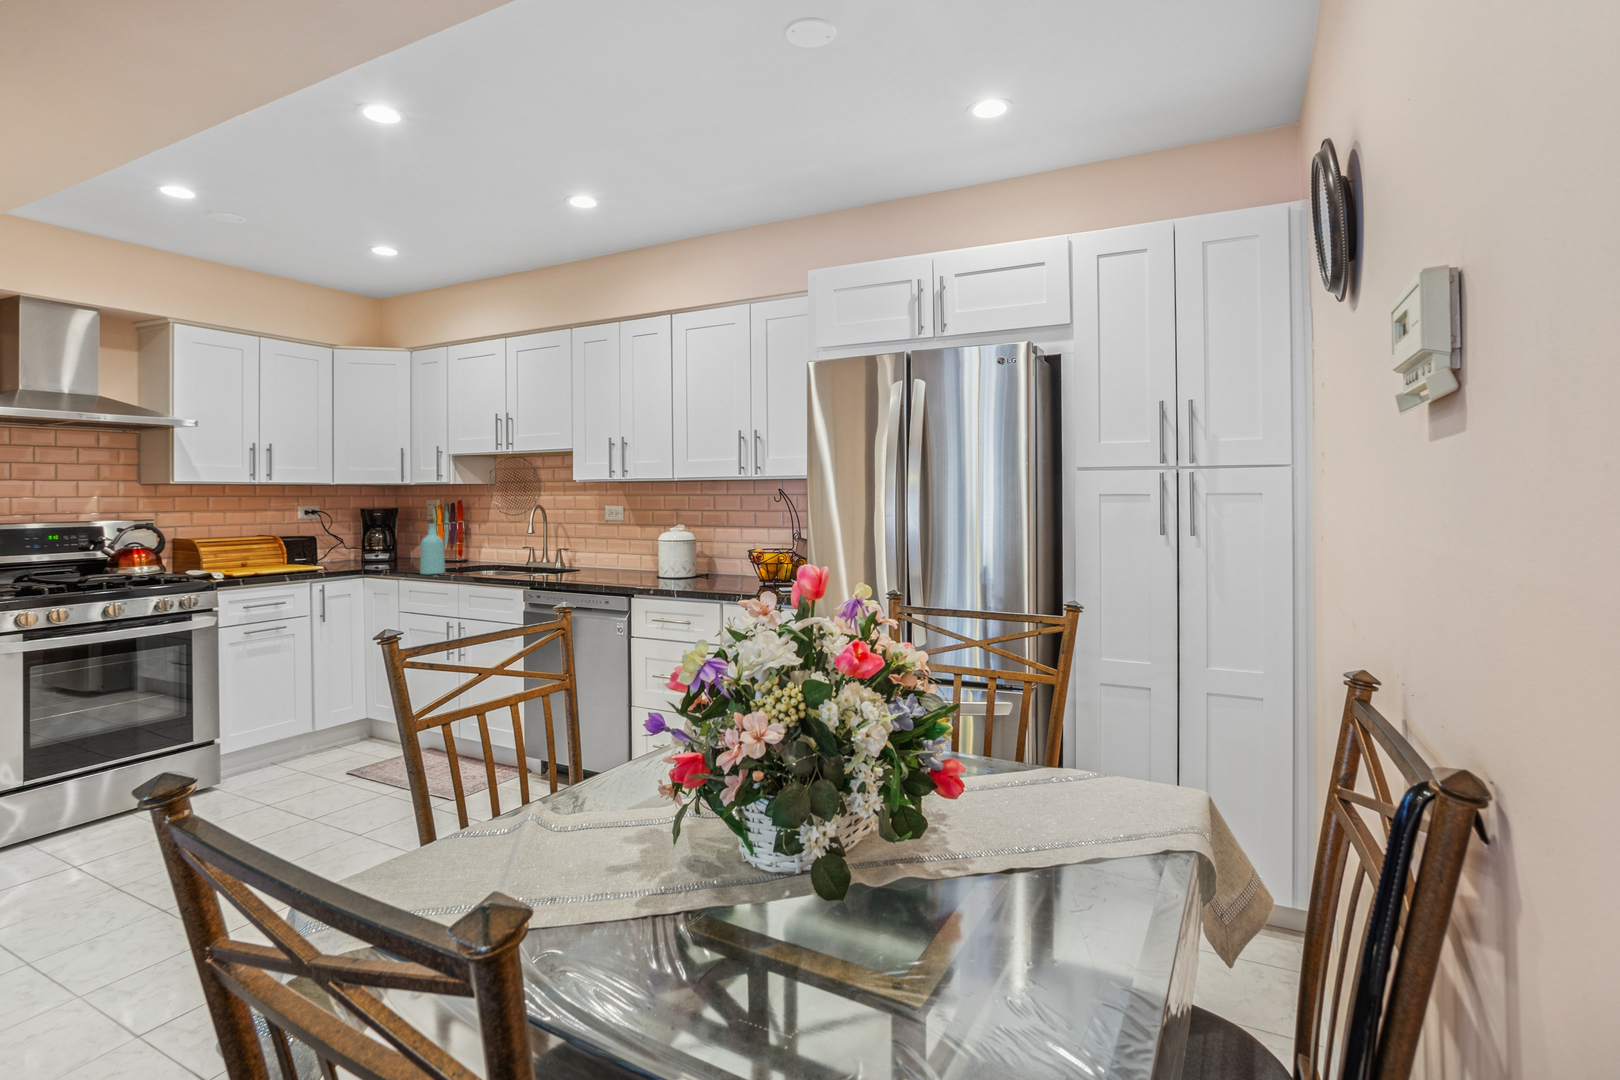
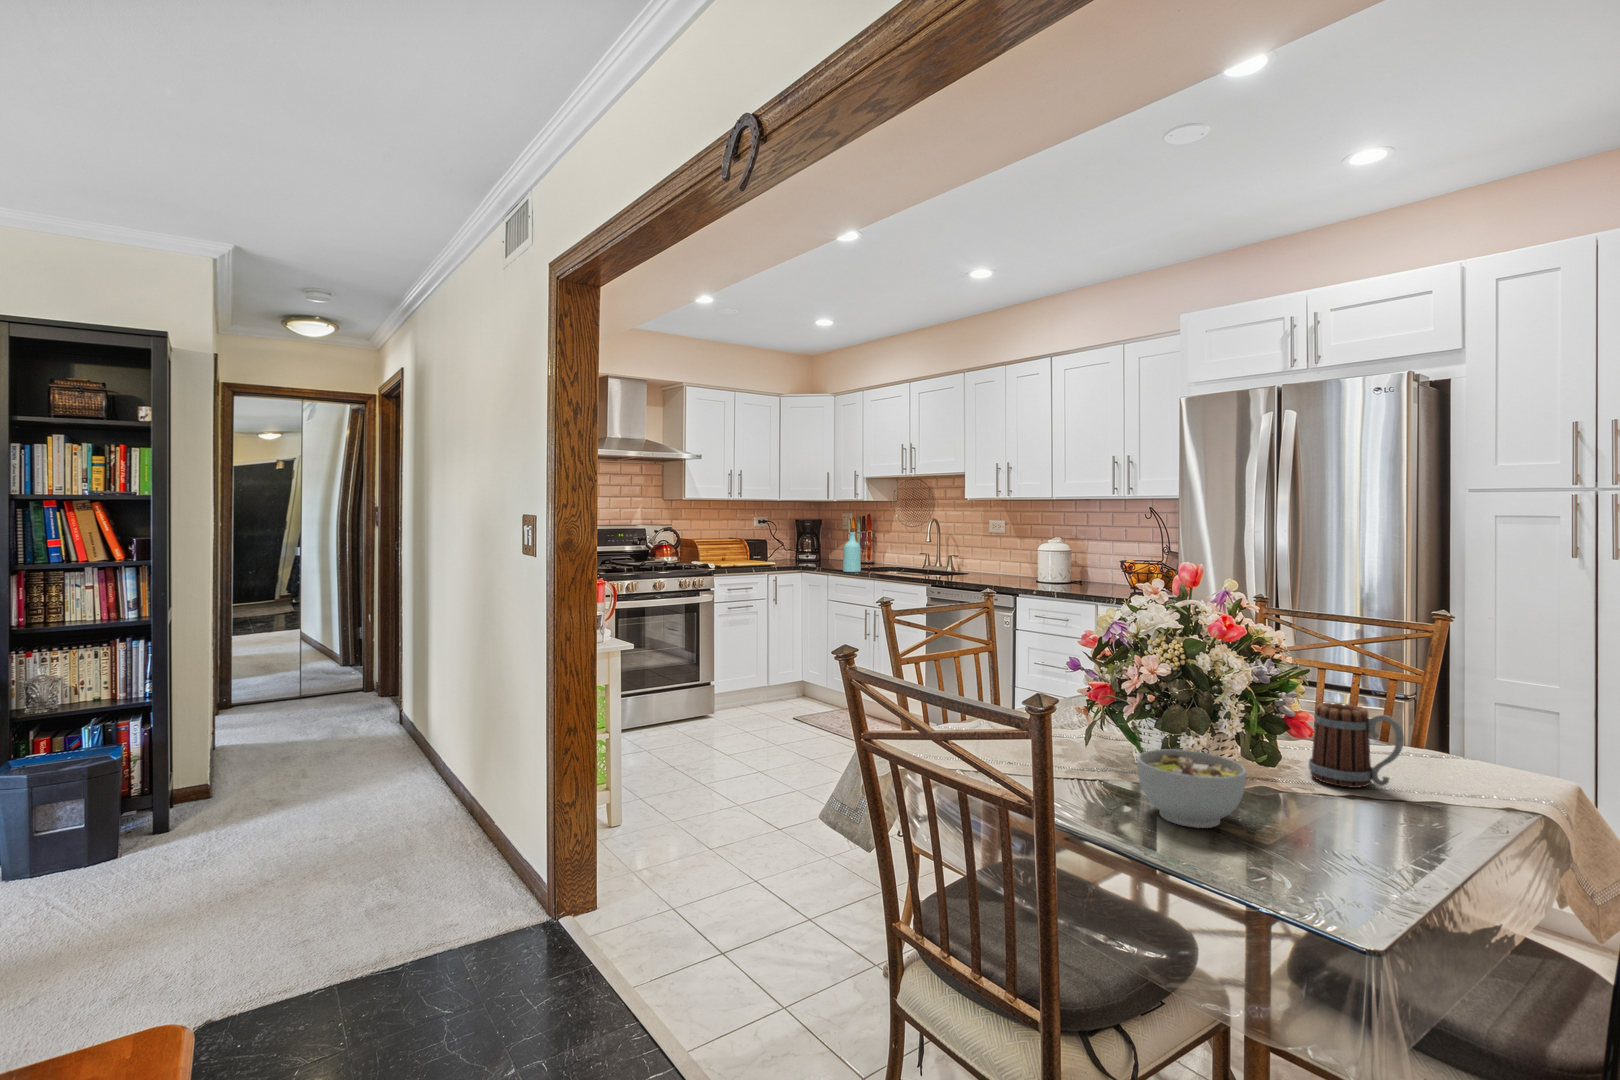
mug: none [960,739,1069,856] -> present [1309,702,1404,788]
bowl: none [735,852,892,993] -> present [1137,749,1246,828]

